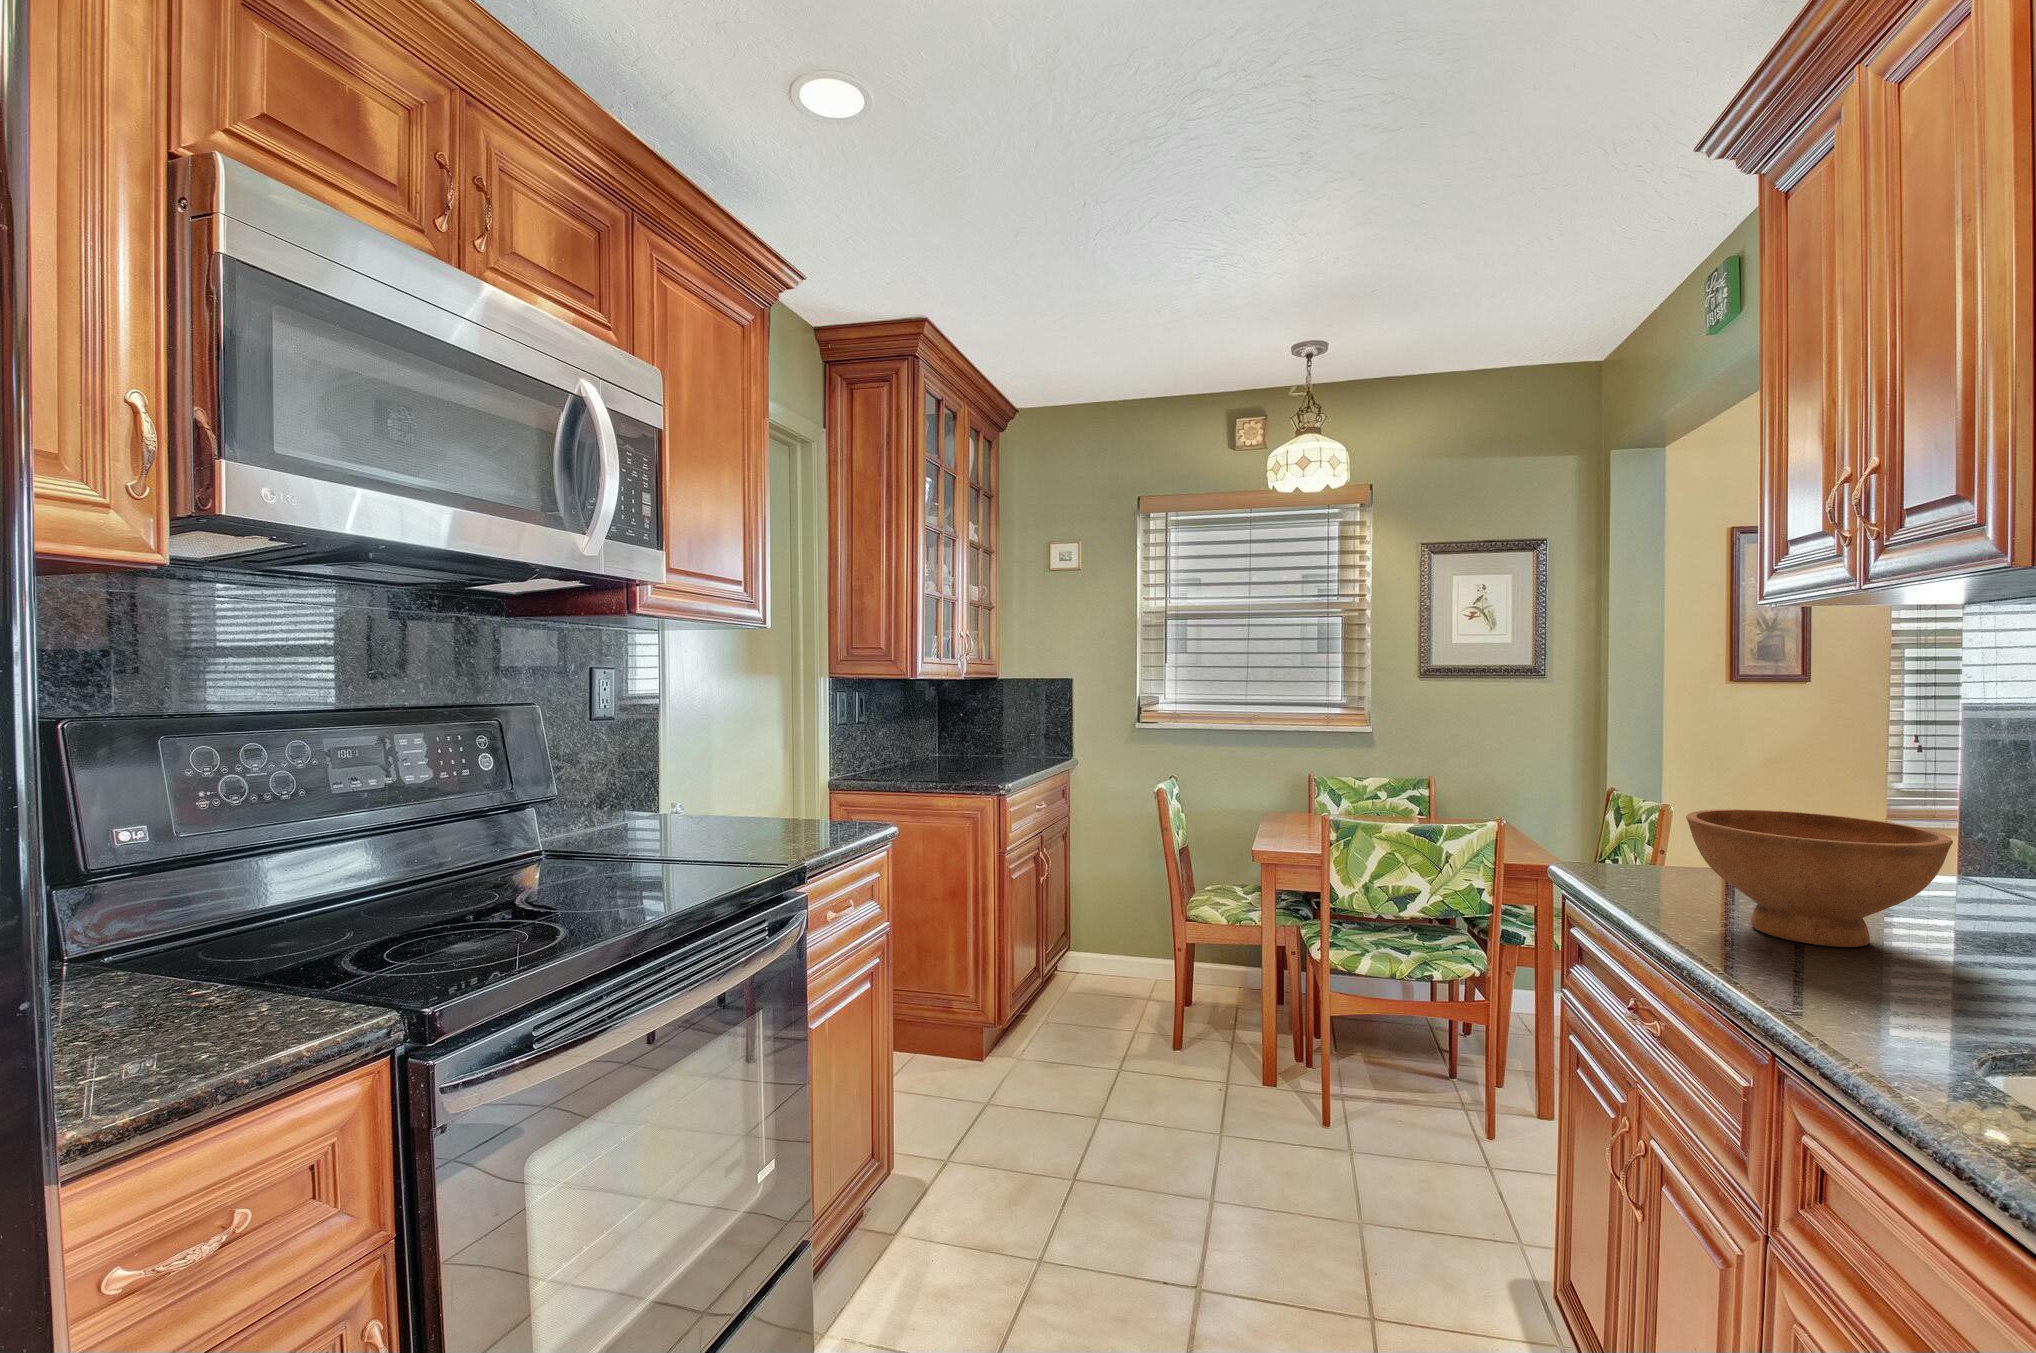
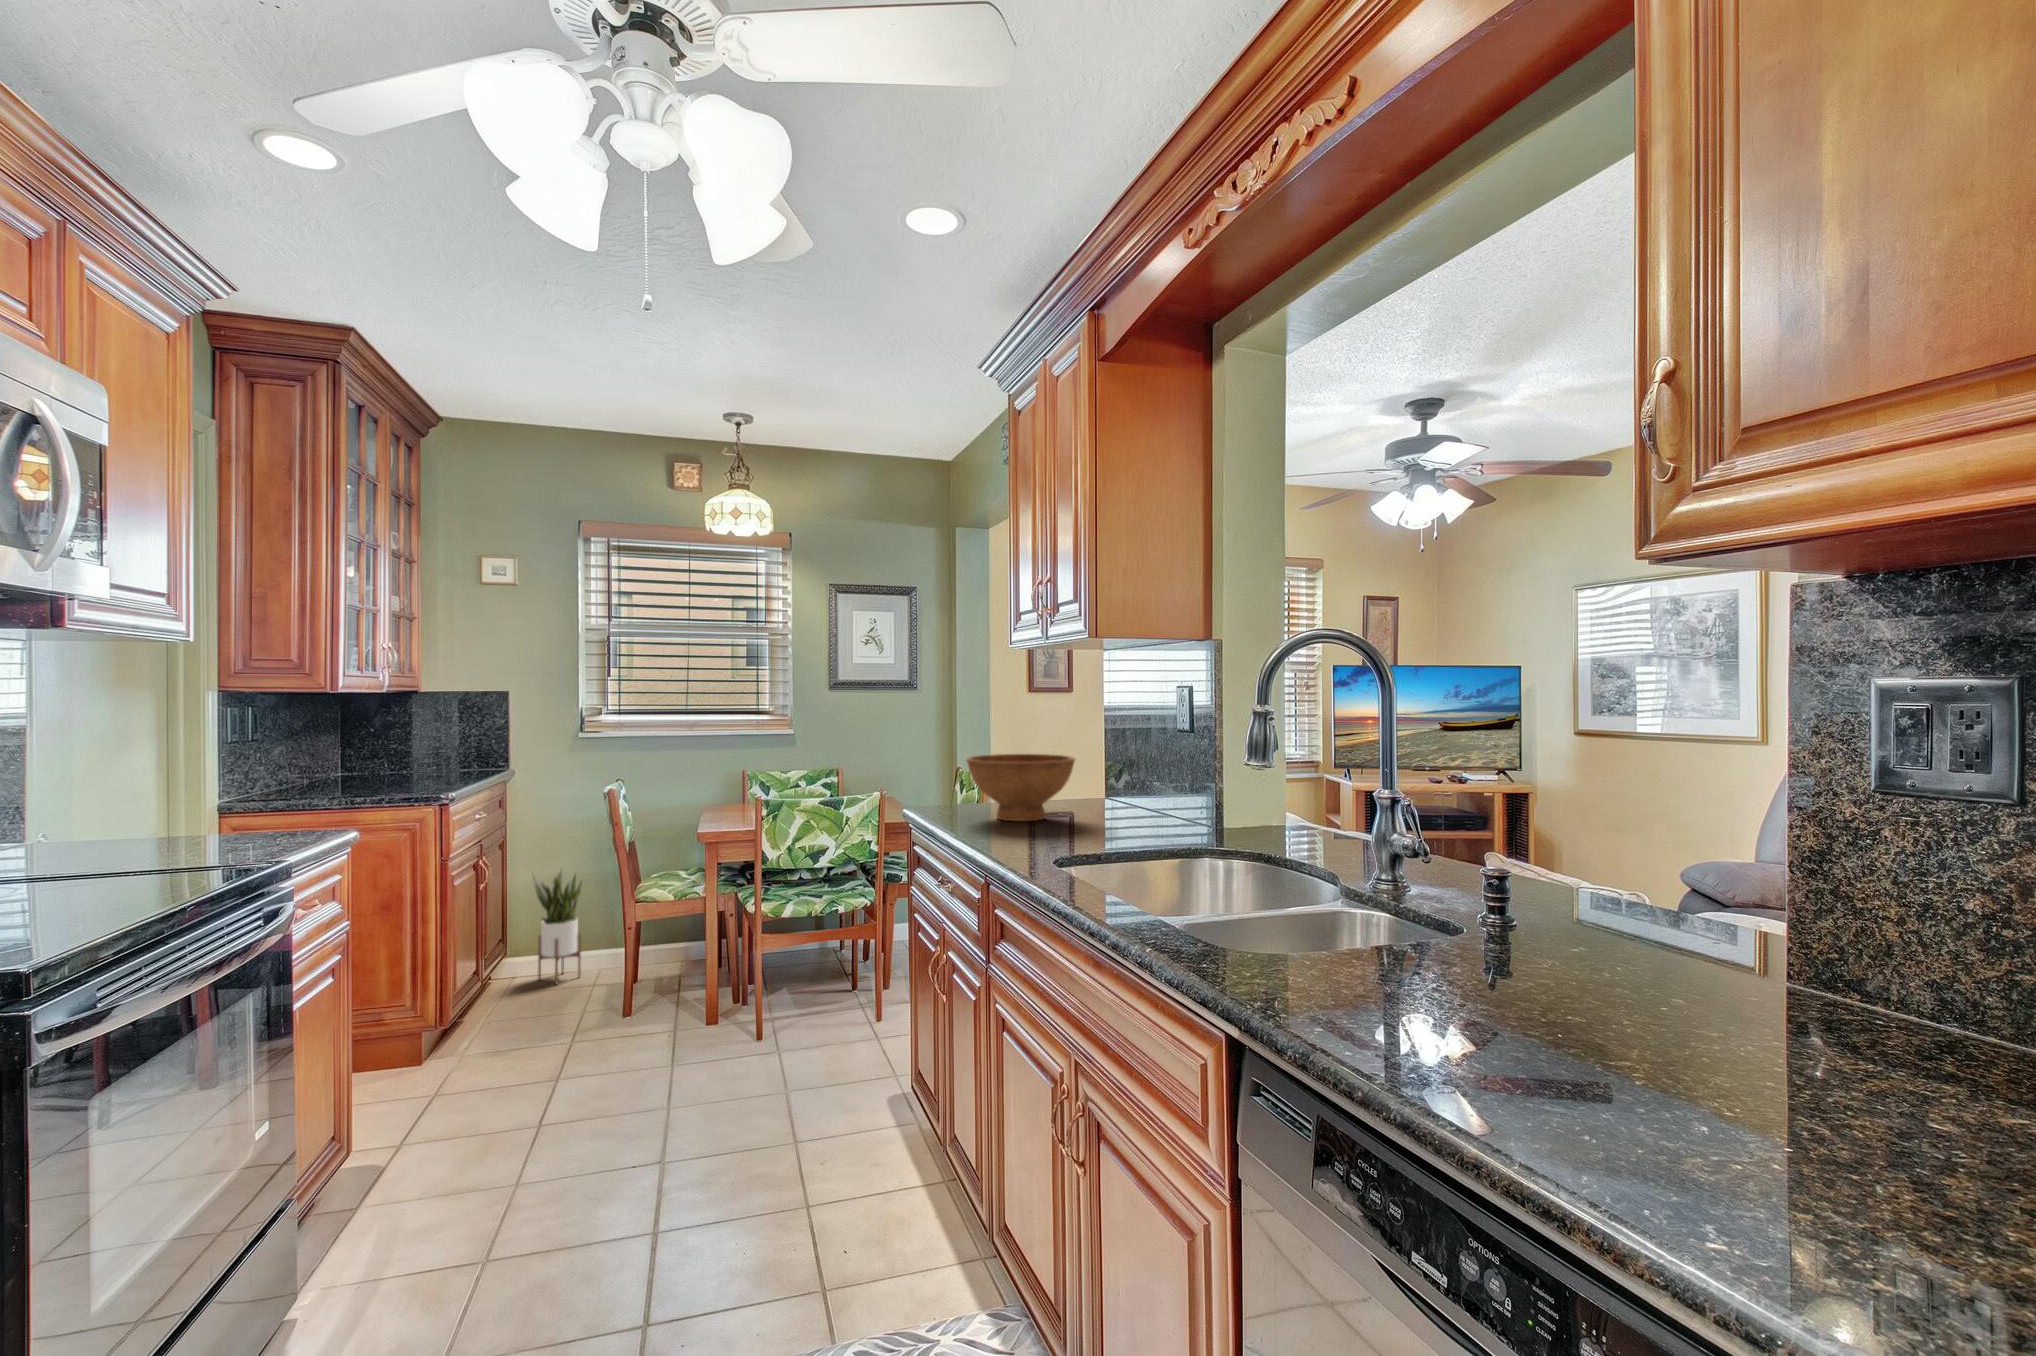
potted plant: none [1089,861,1139,985] -> present [532,868,583,984]

